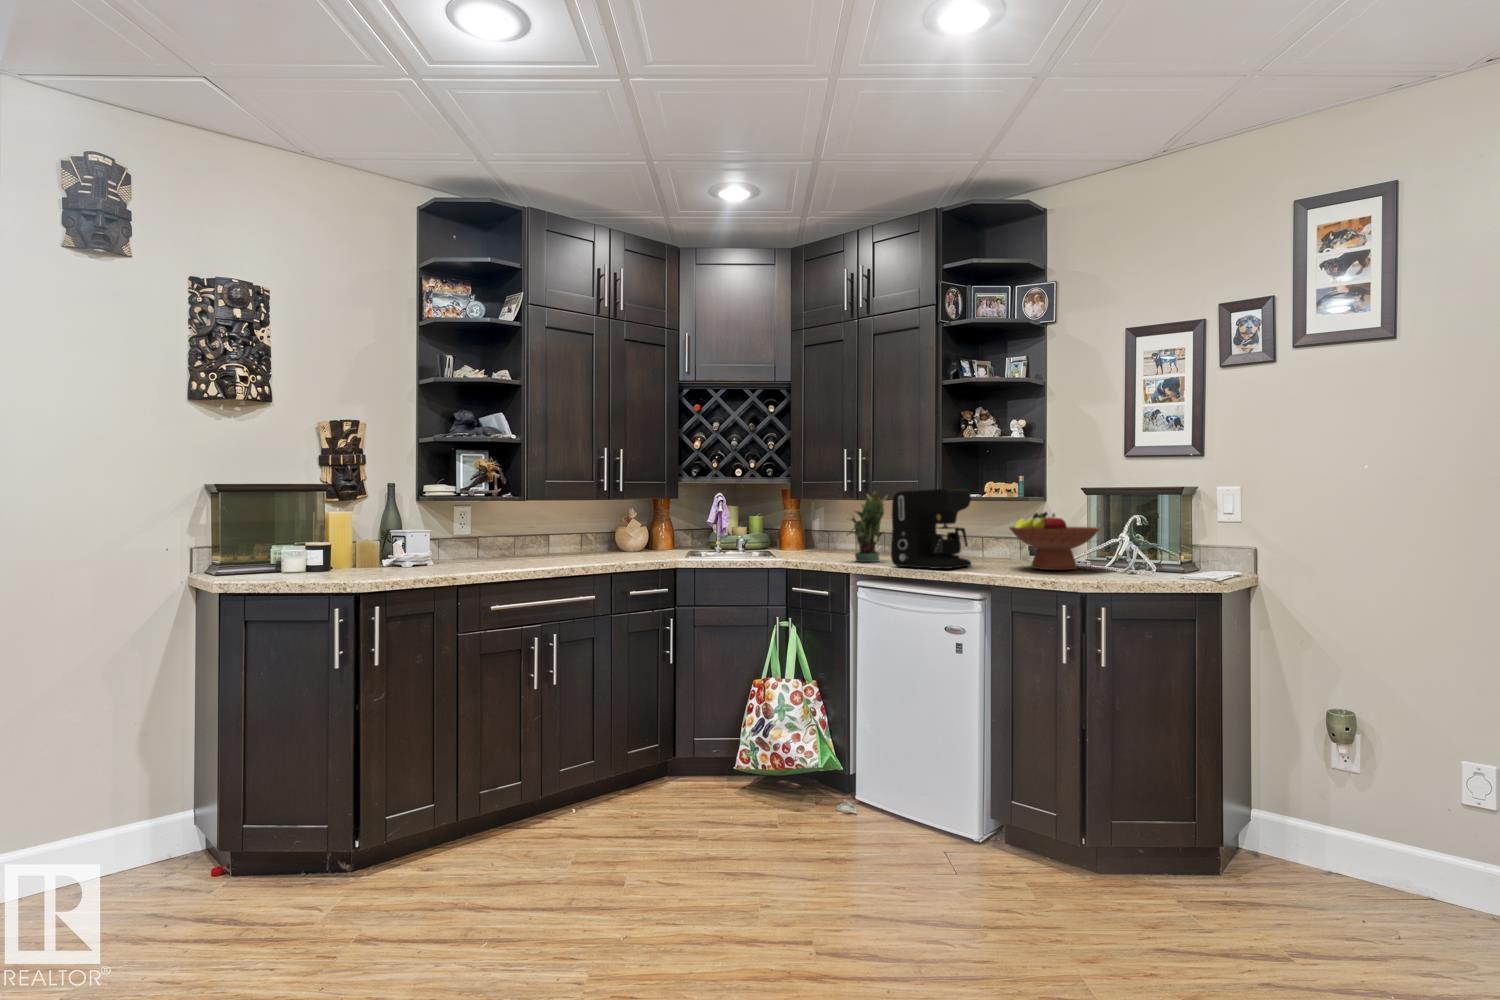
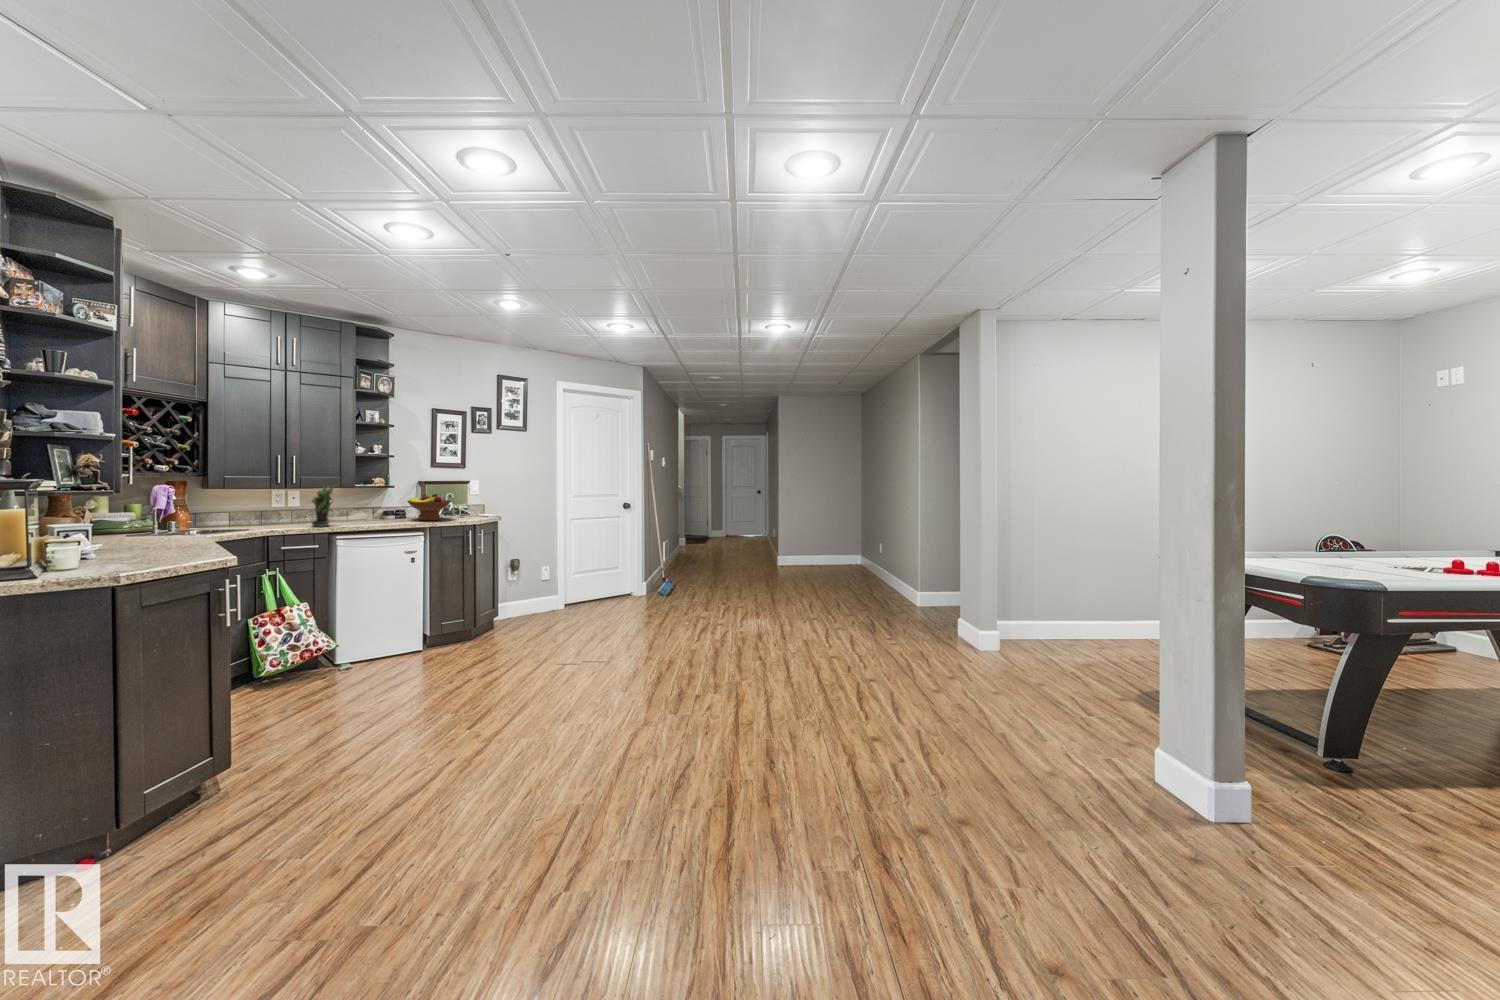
coffee maker: present [891,489,971,569] -> none [354,484,399,526]

